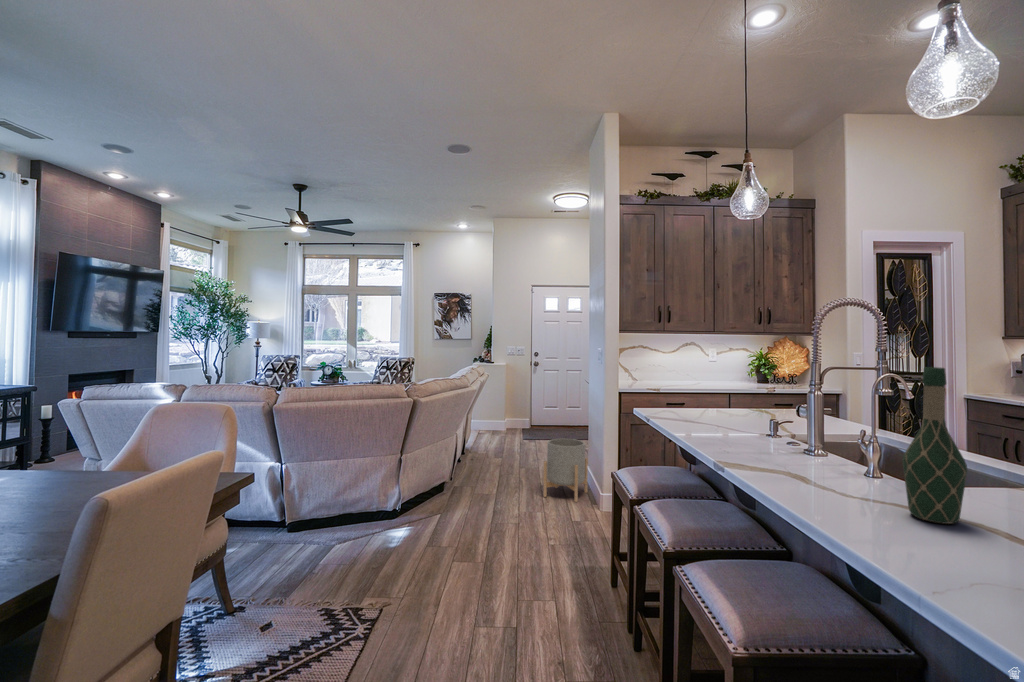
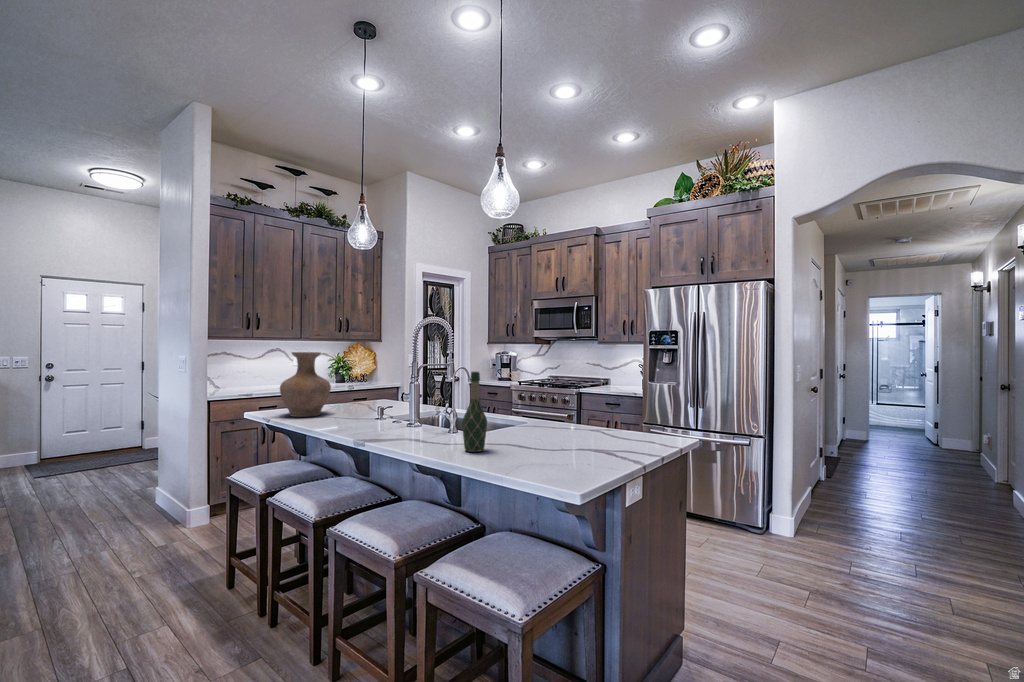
vase: none [662,342,721,417] -> present [280,352,331,417]
planter: present [543,439,588,502] -> none [102,461,164,536]

